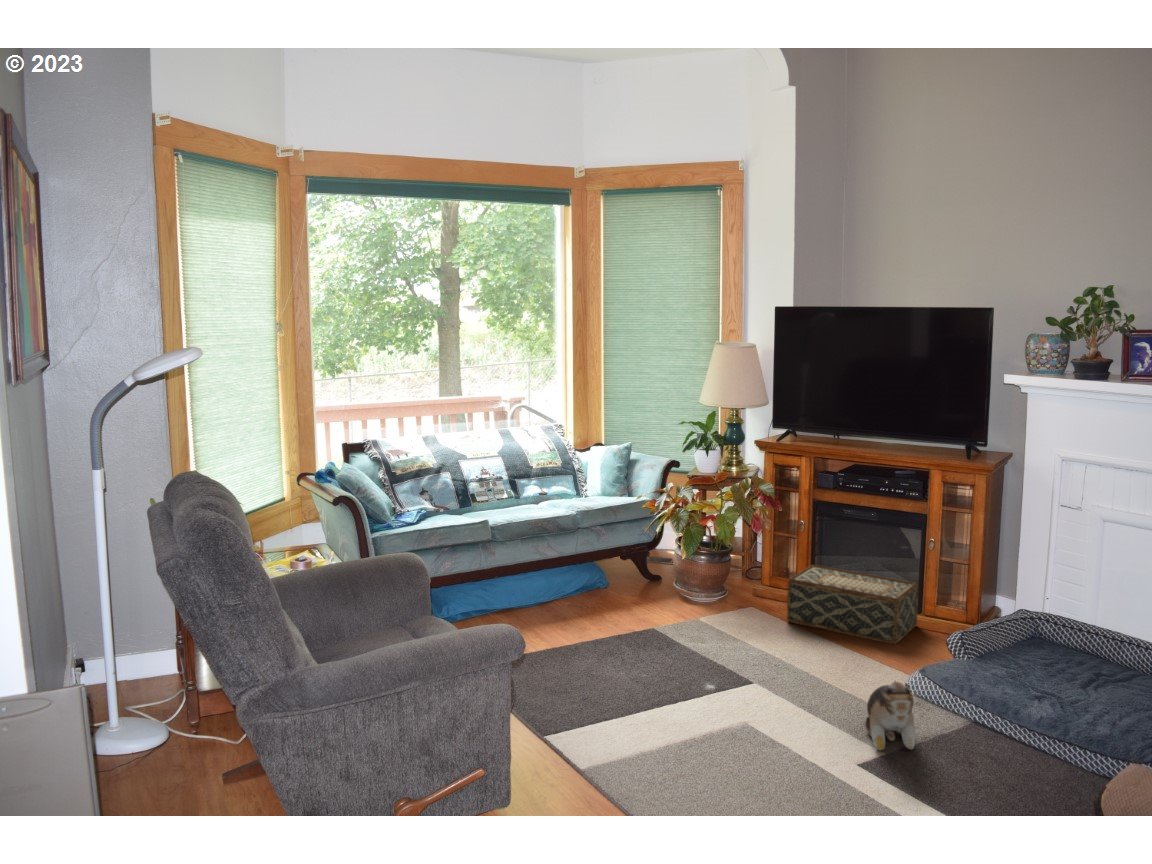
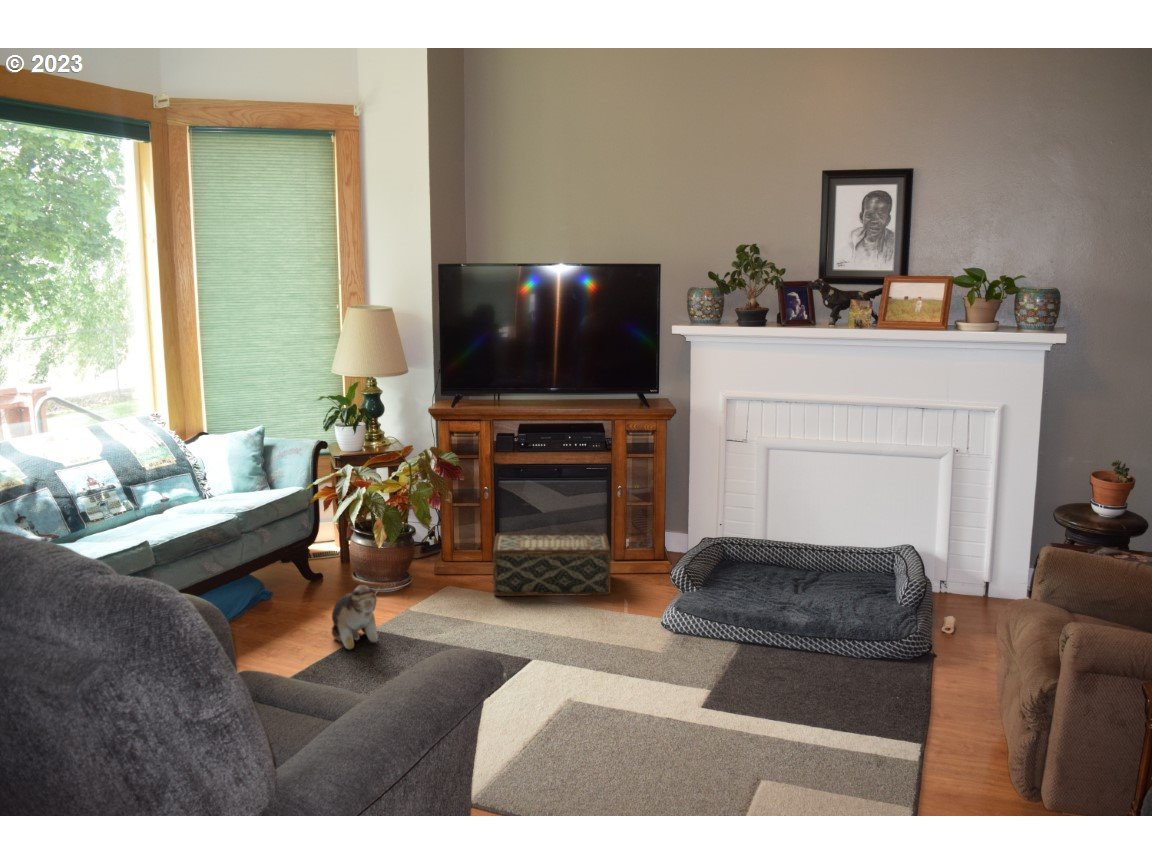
plush toy: present [865,681,916,750] -> present [332,585,378,649]

